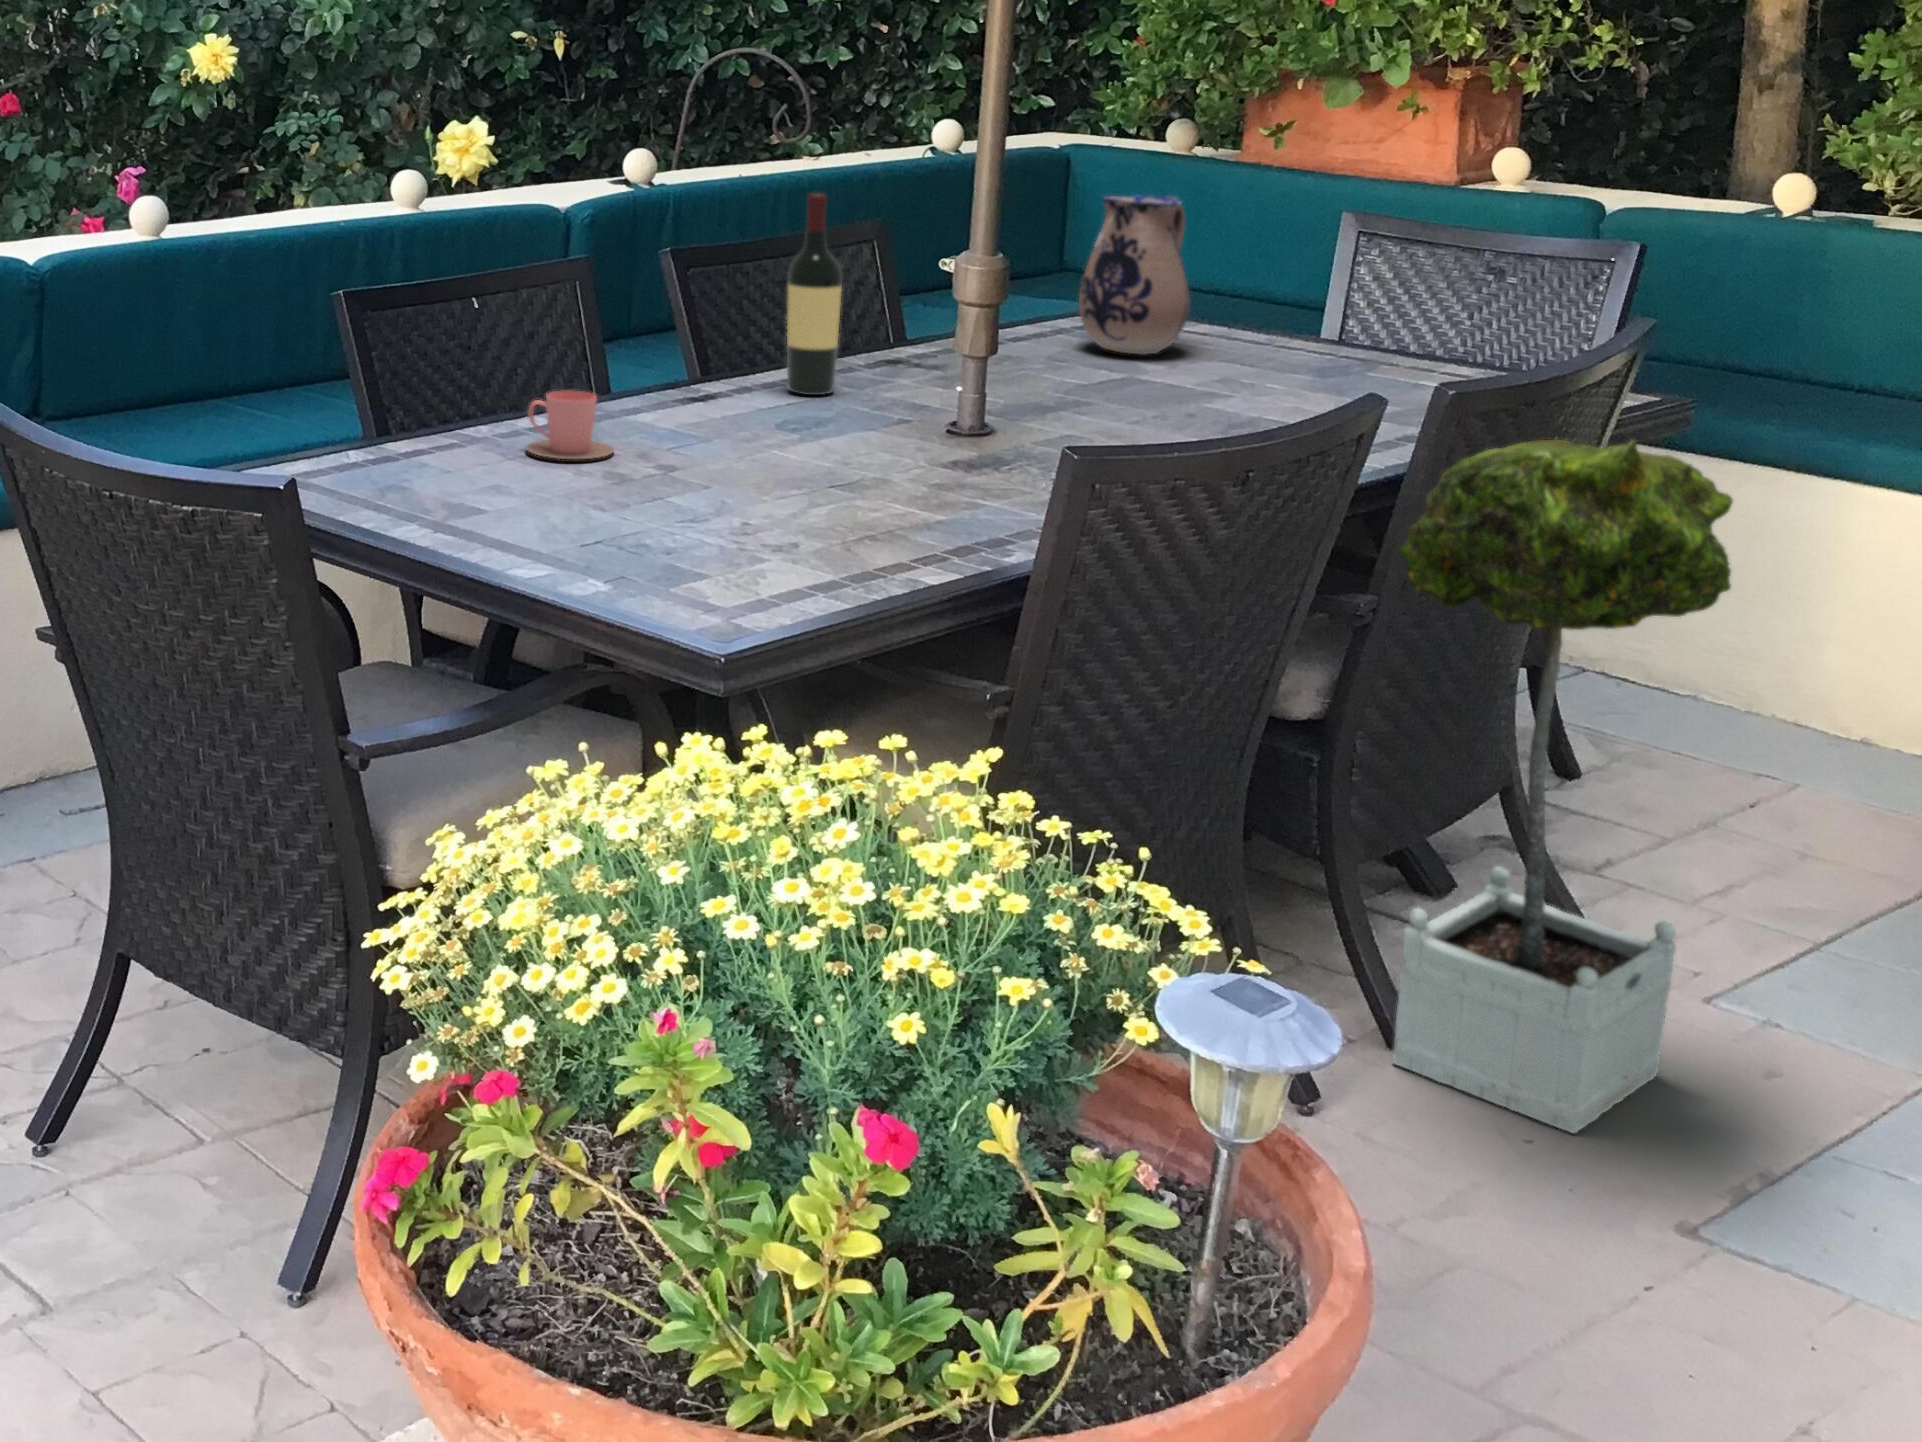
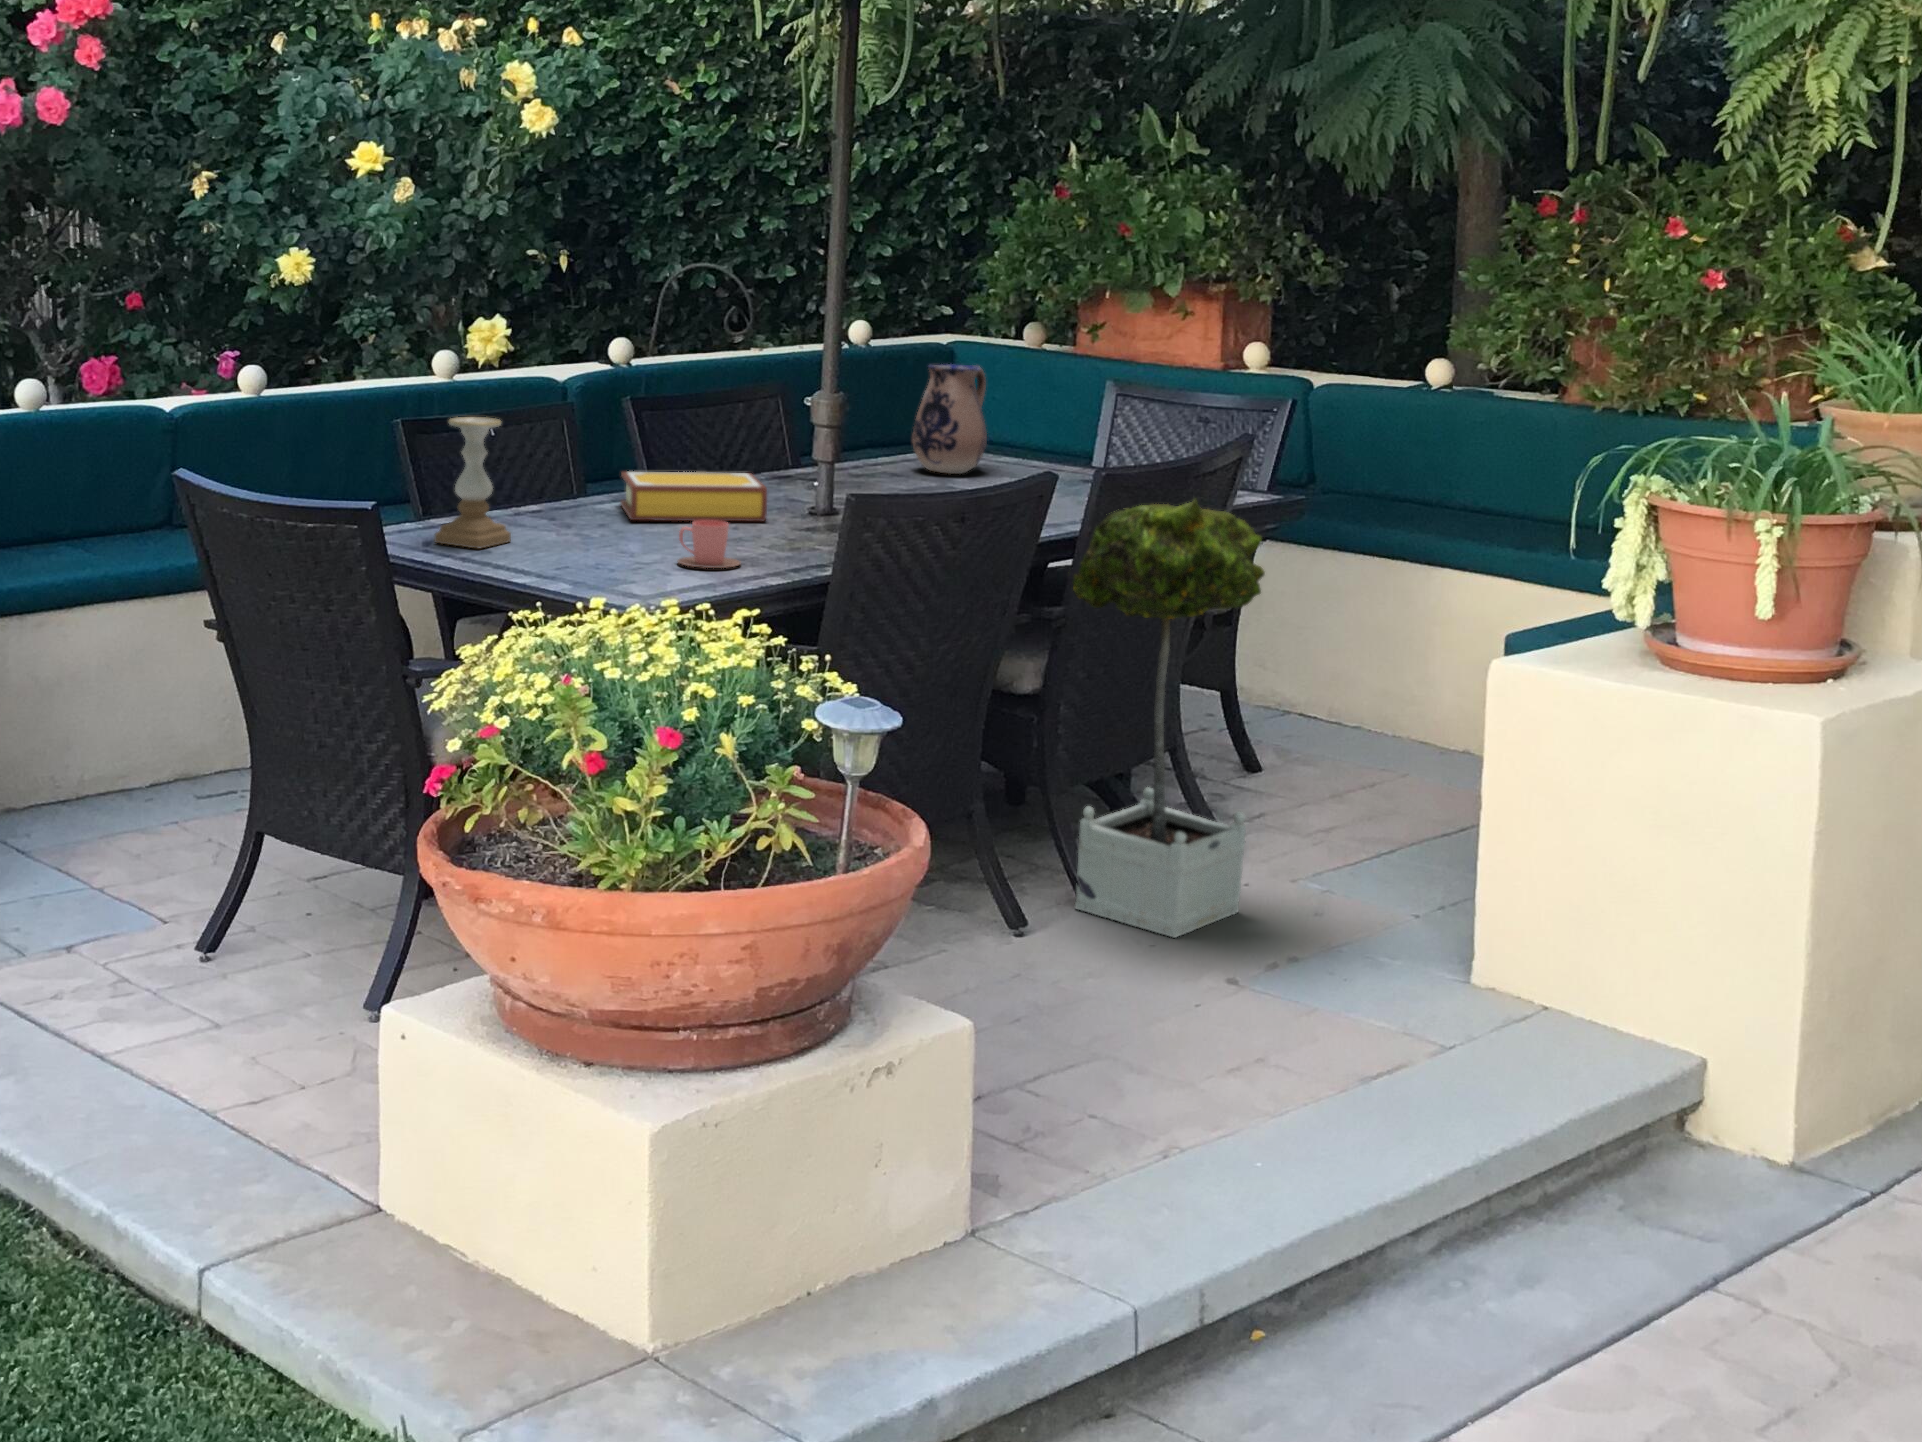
wine bottle: present [787,193,842,395] -> none [704,357,740,494]
candle holder: none [394,301,511,508] -> present [435,417,511,548]
book: none [668,367,897,449] -> present [620,472,767,521]
cup: present [526,391,614,459] -> present [678,520,741,568]

